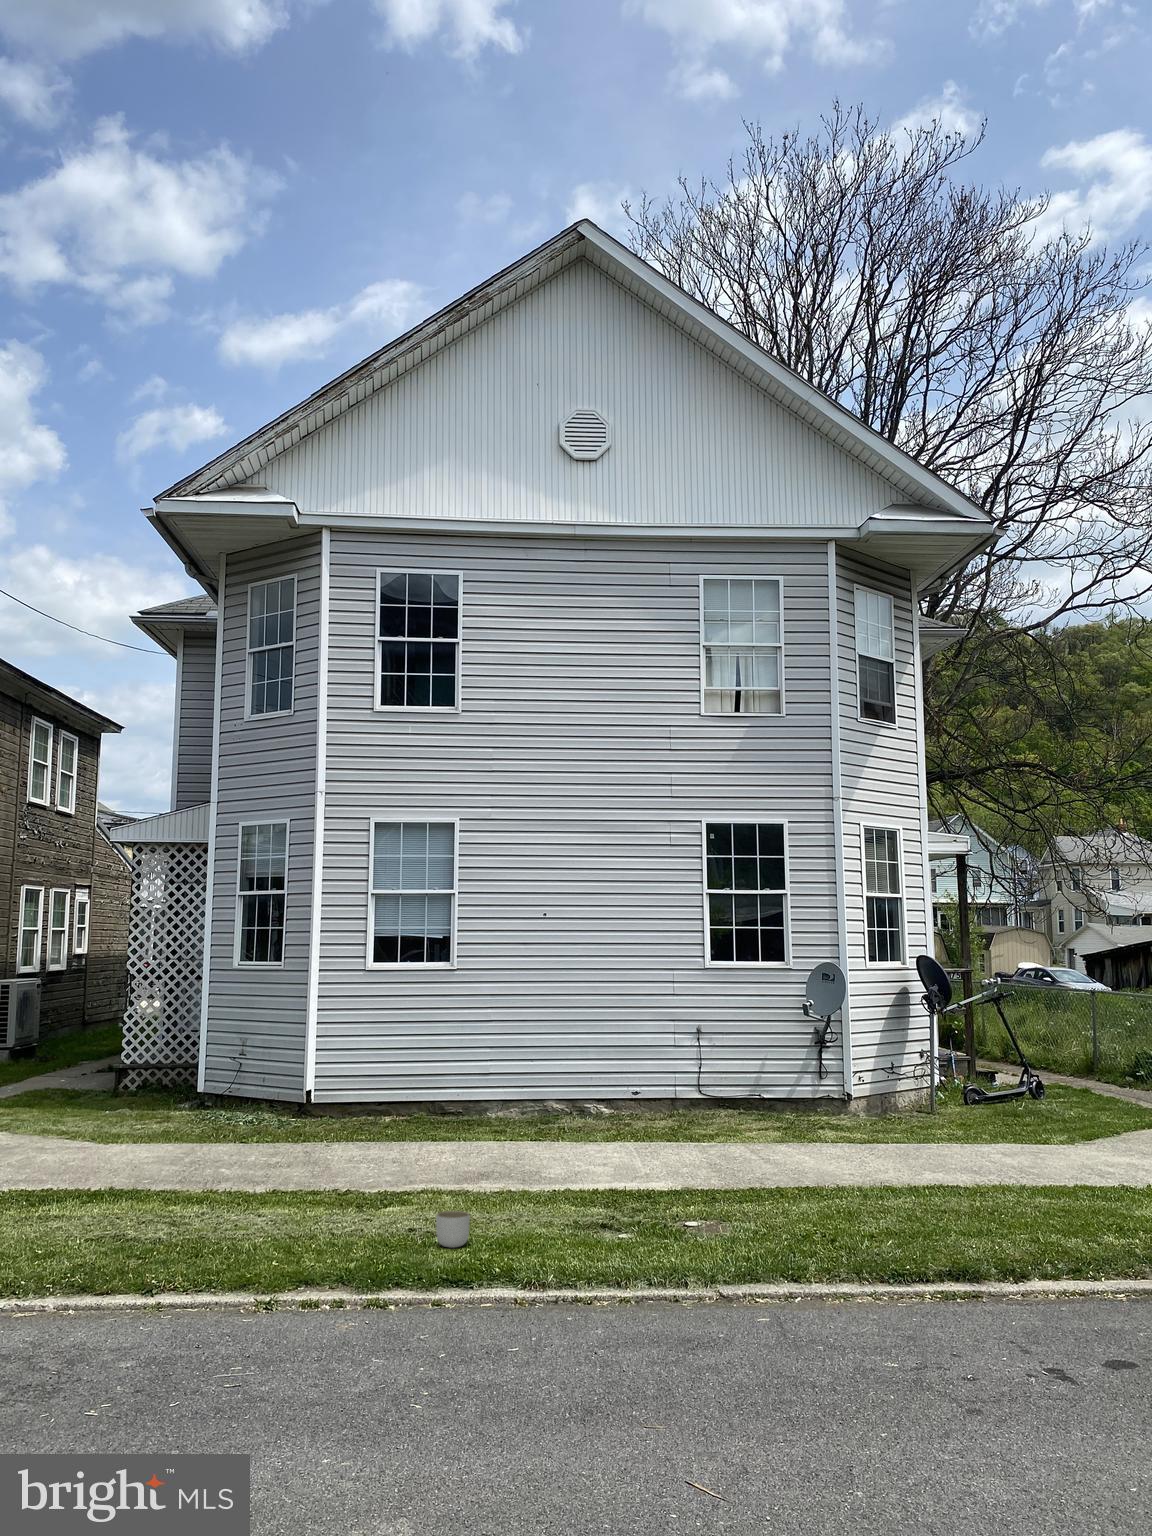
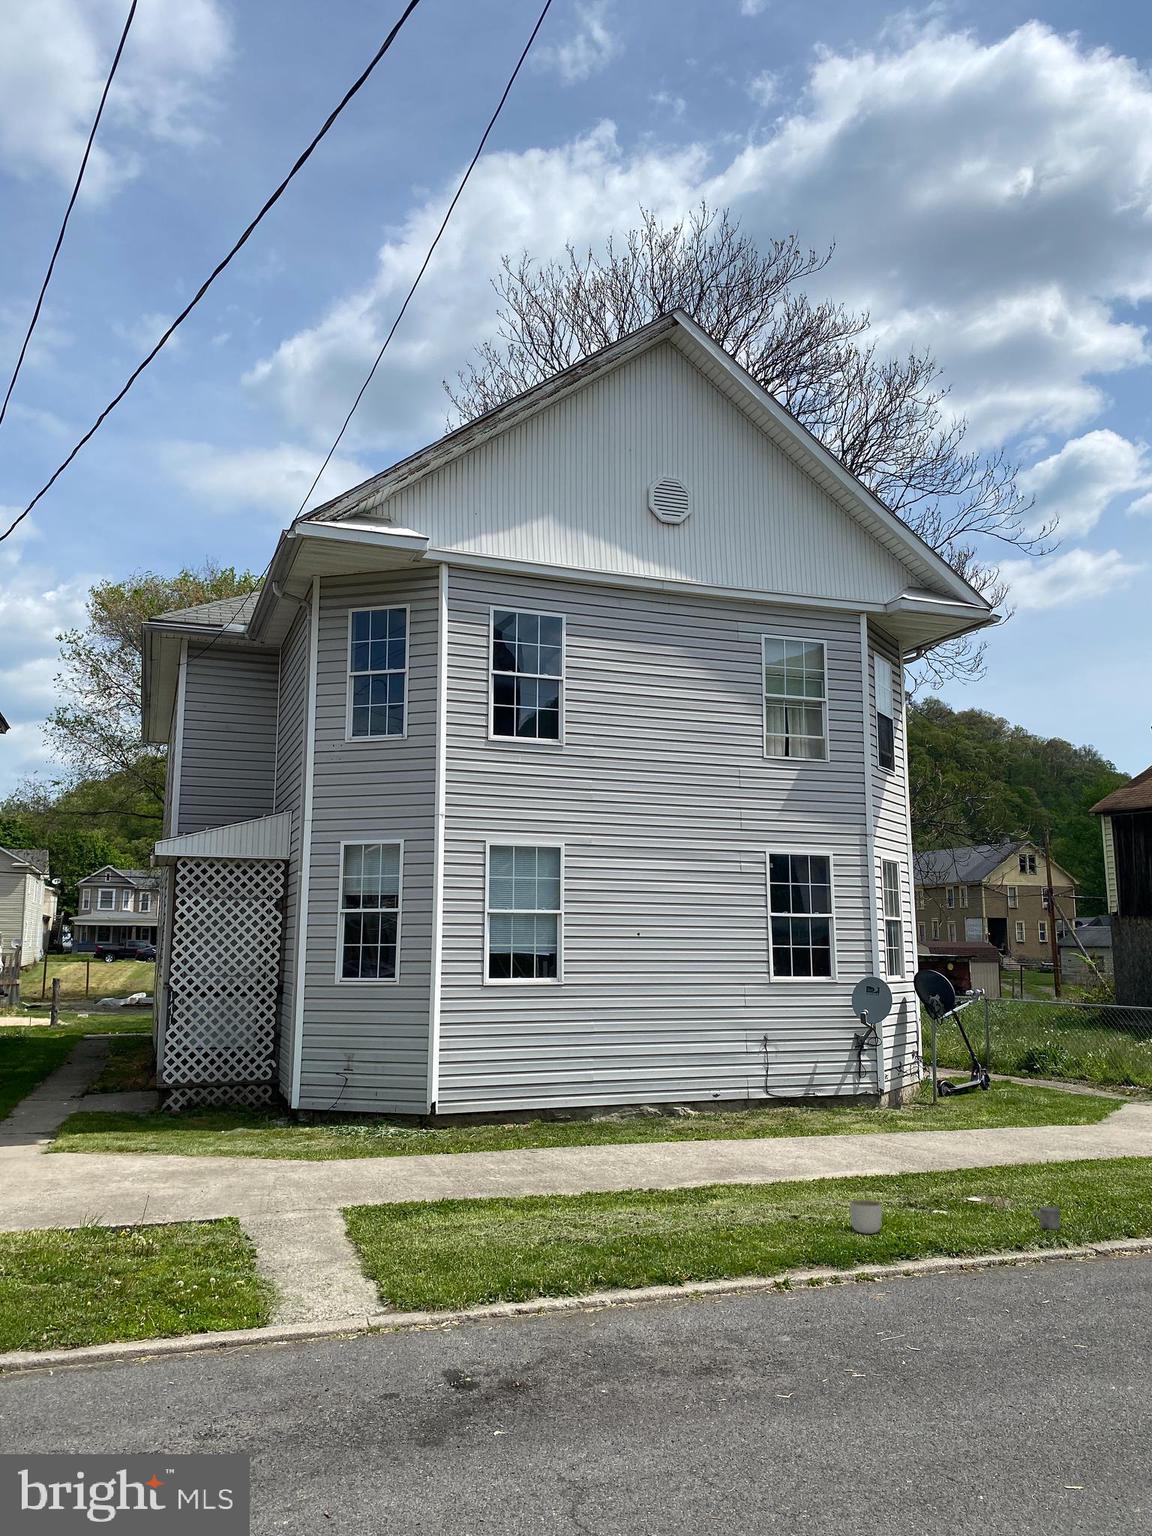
watering can: none [633,1232,684,1258] -> present [1033,1206,1061,1230]

